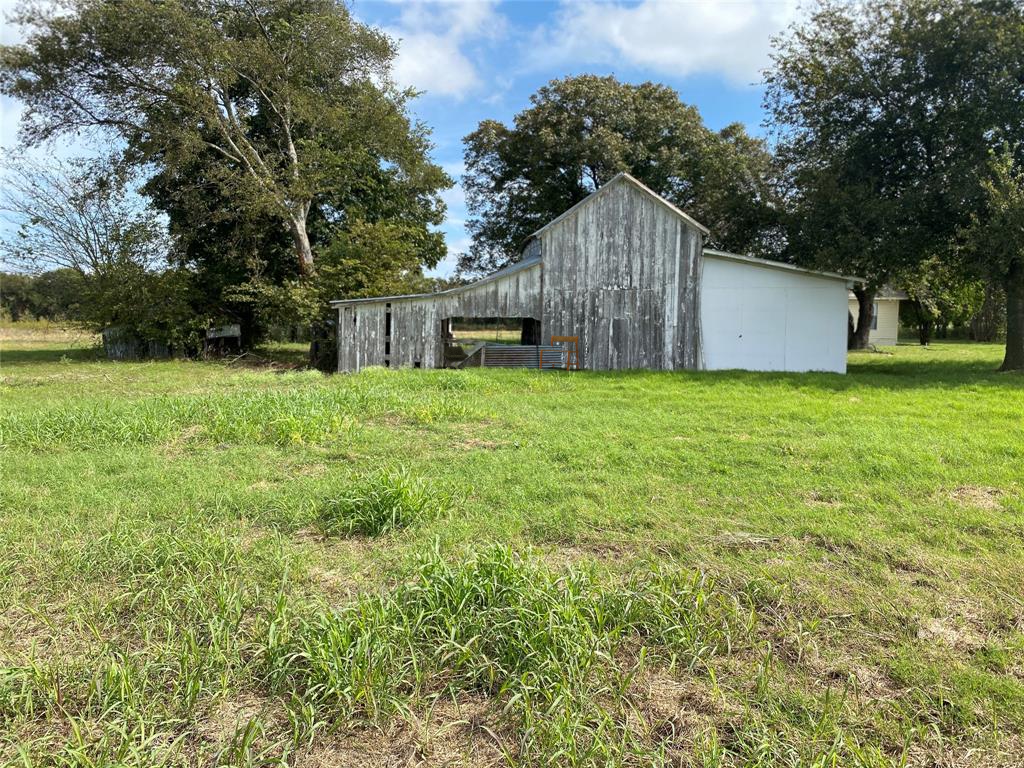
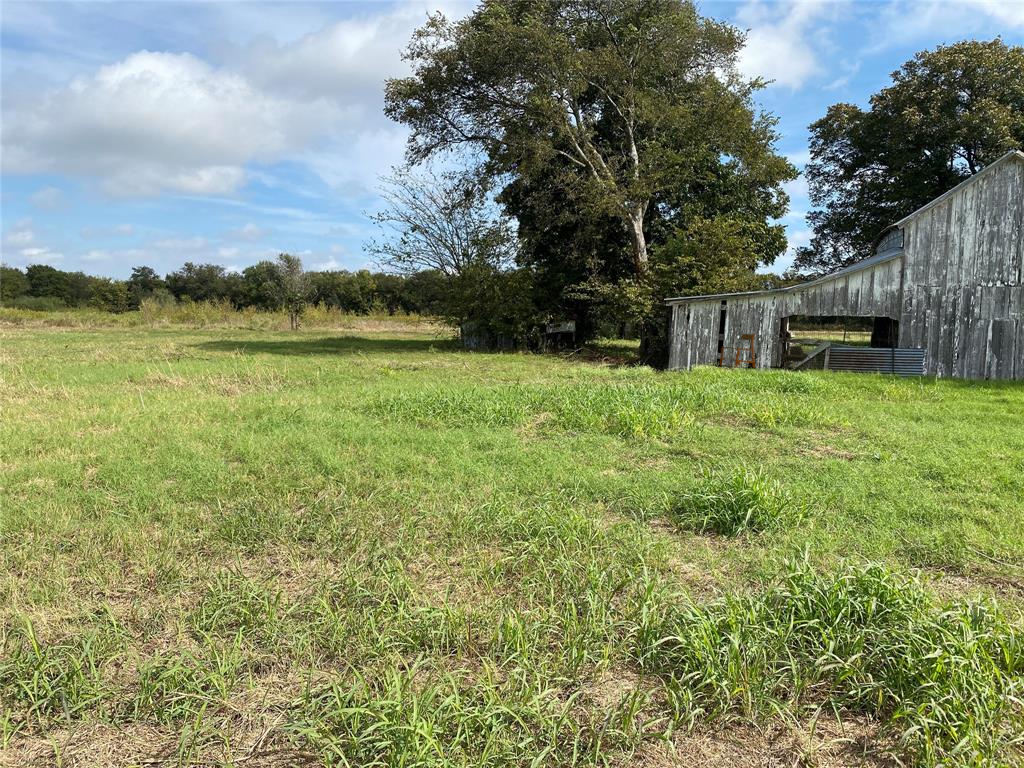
bench: present [540,336,579,371] -> present [720,334,755,367]

